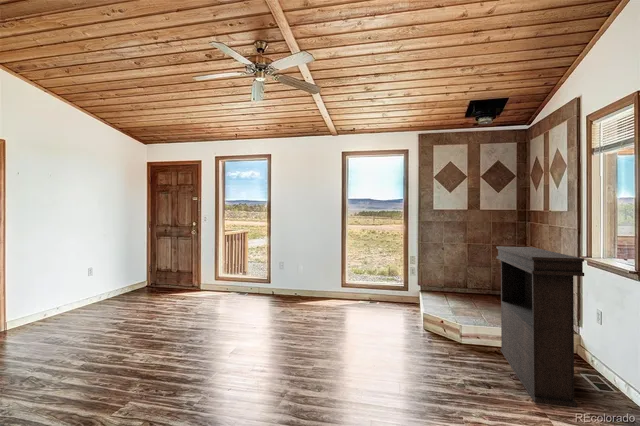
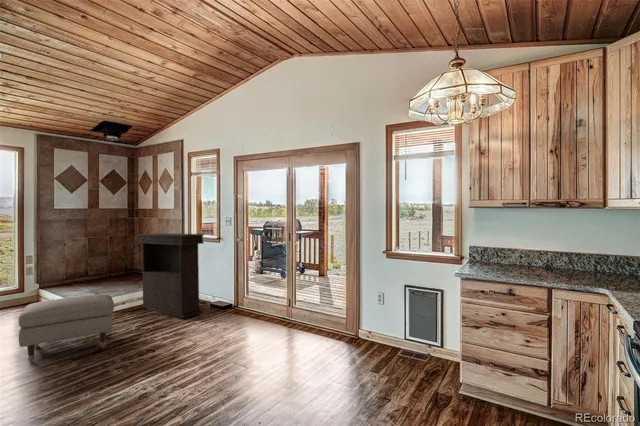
ottoman: none [322,312,426,397] -> present [19,295,114,362]

